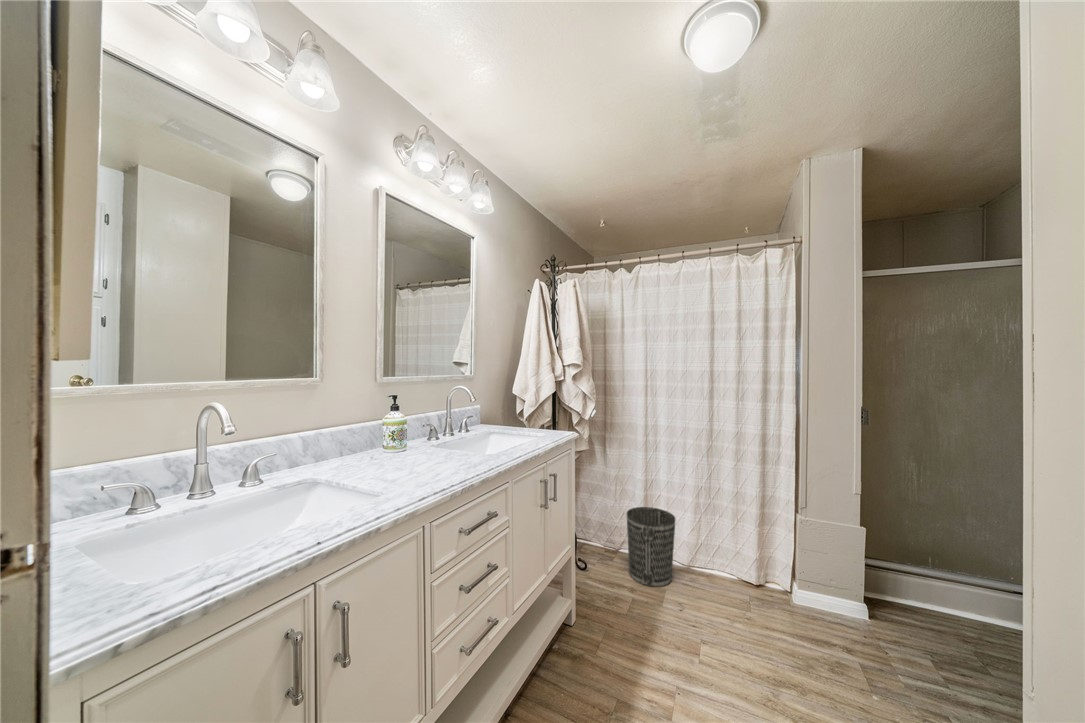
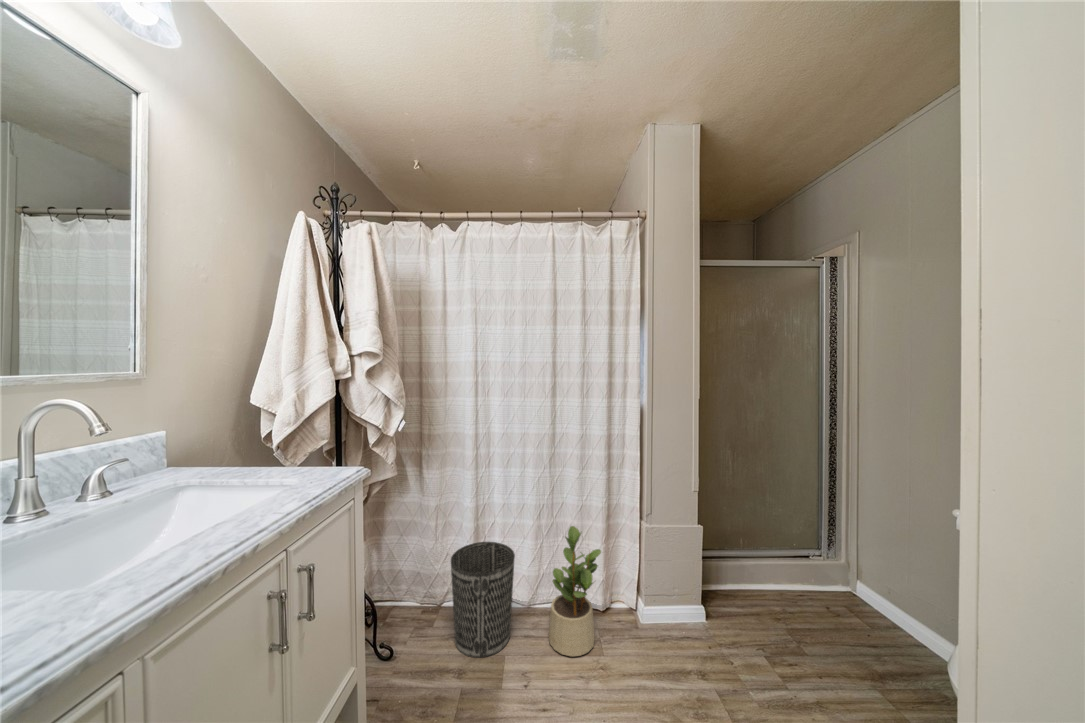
potted plant: none [703,503,753,606] -> present [549,526,601,656]

